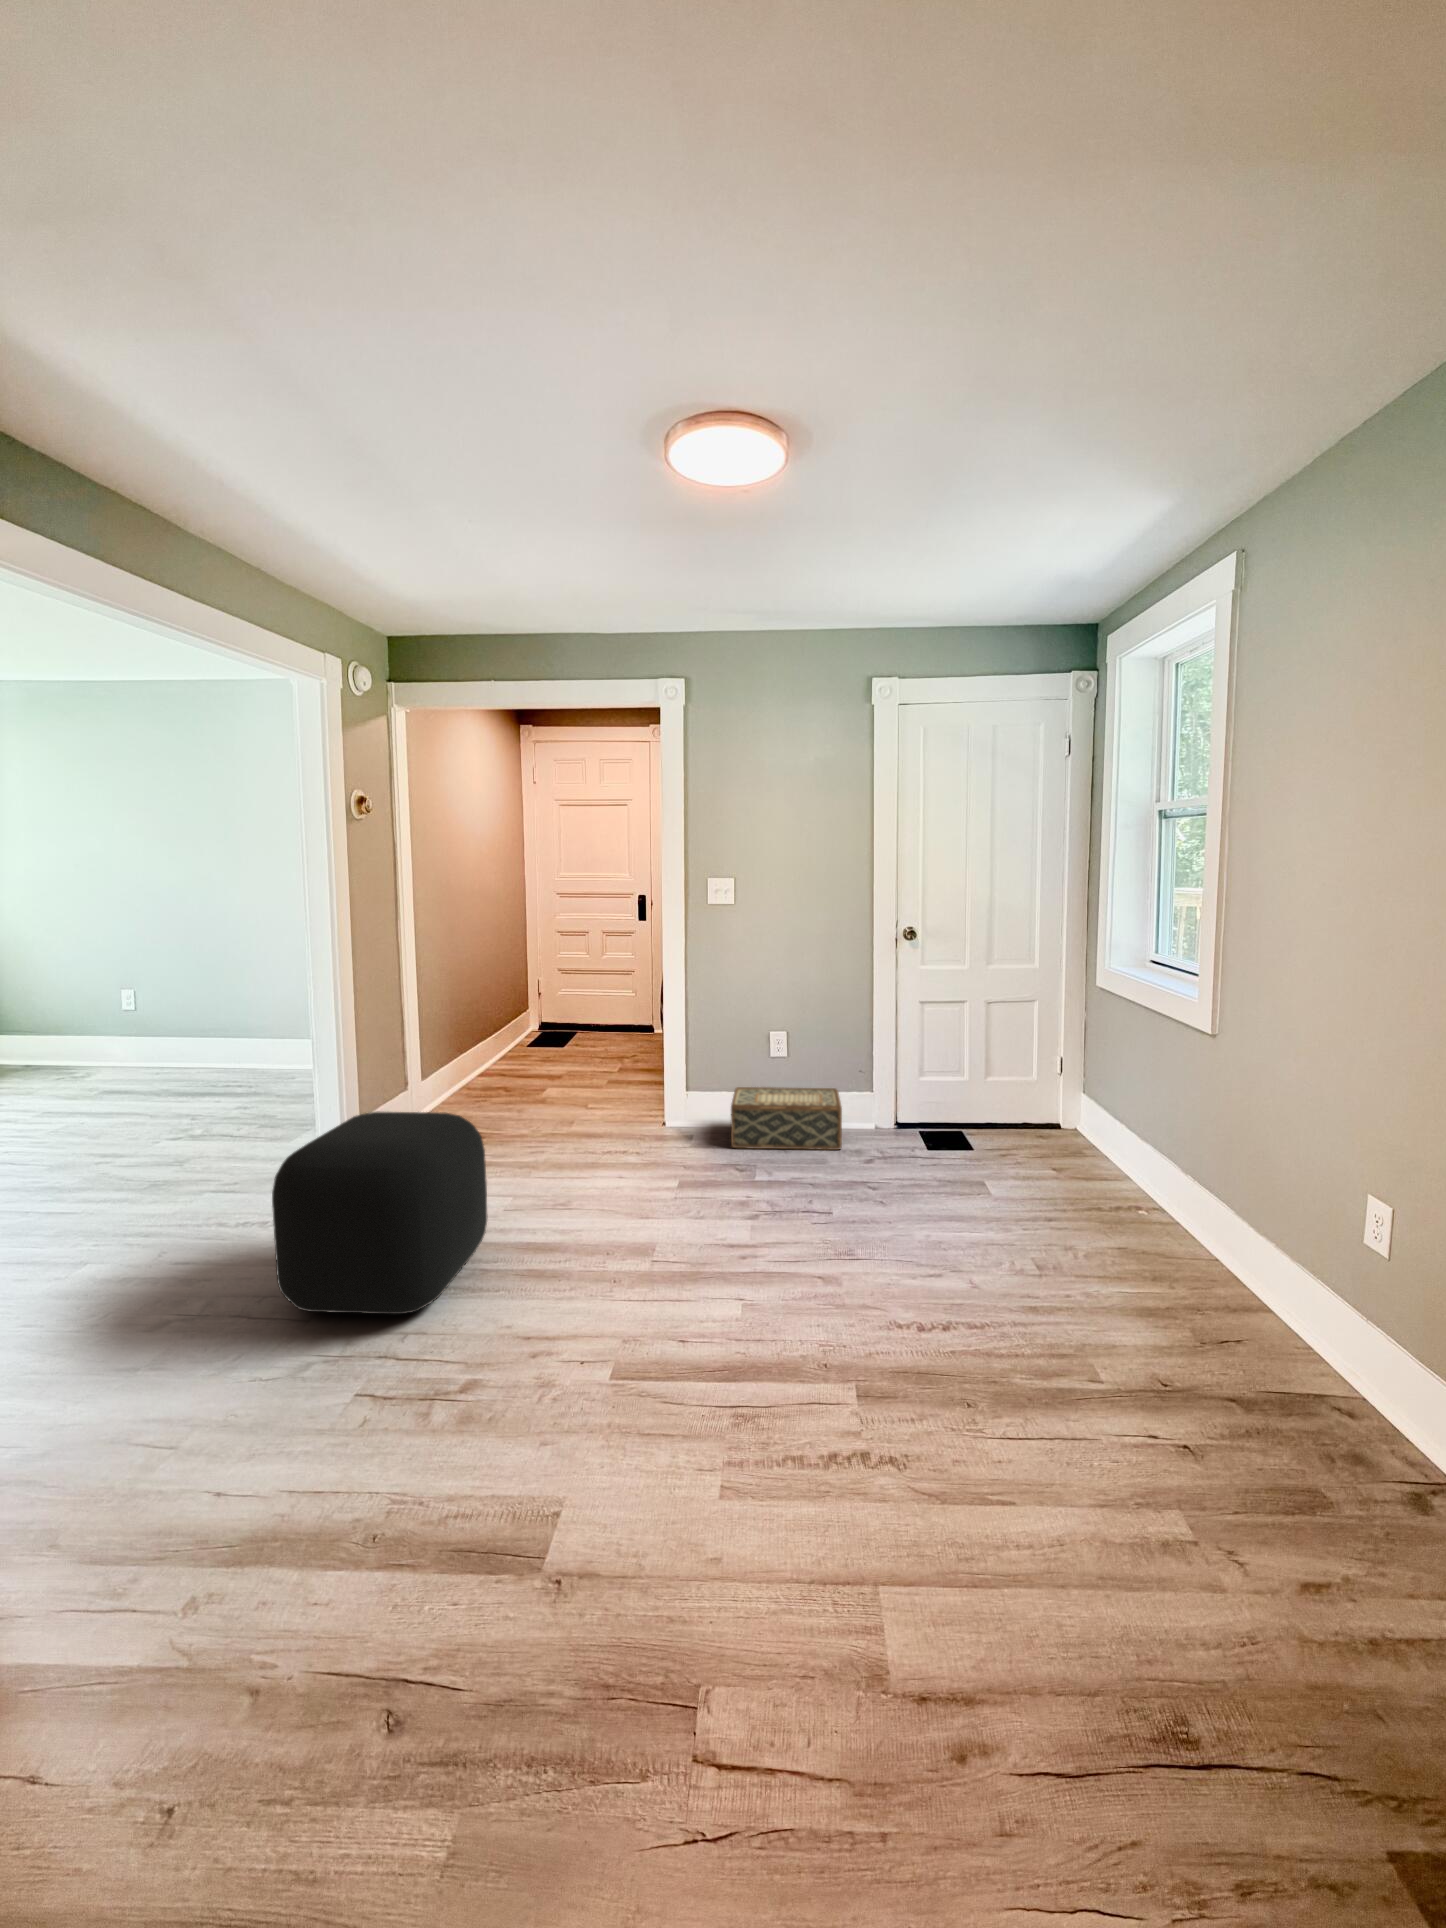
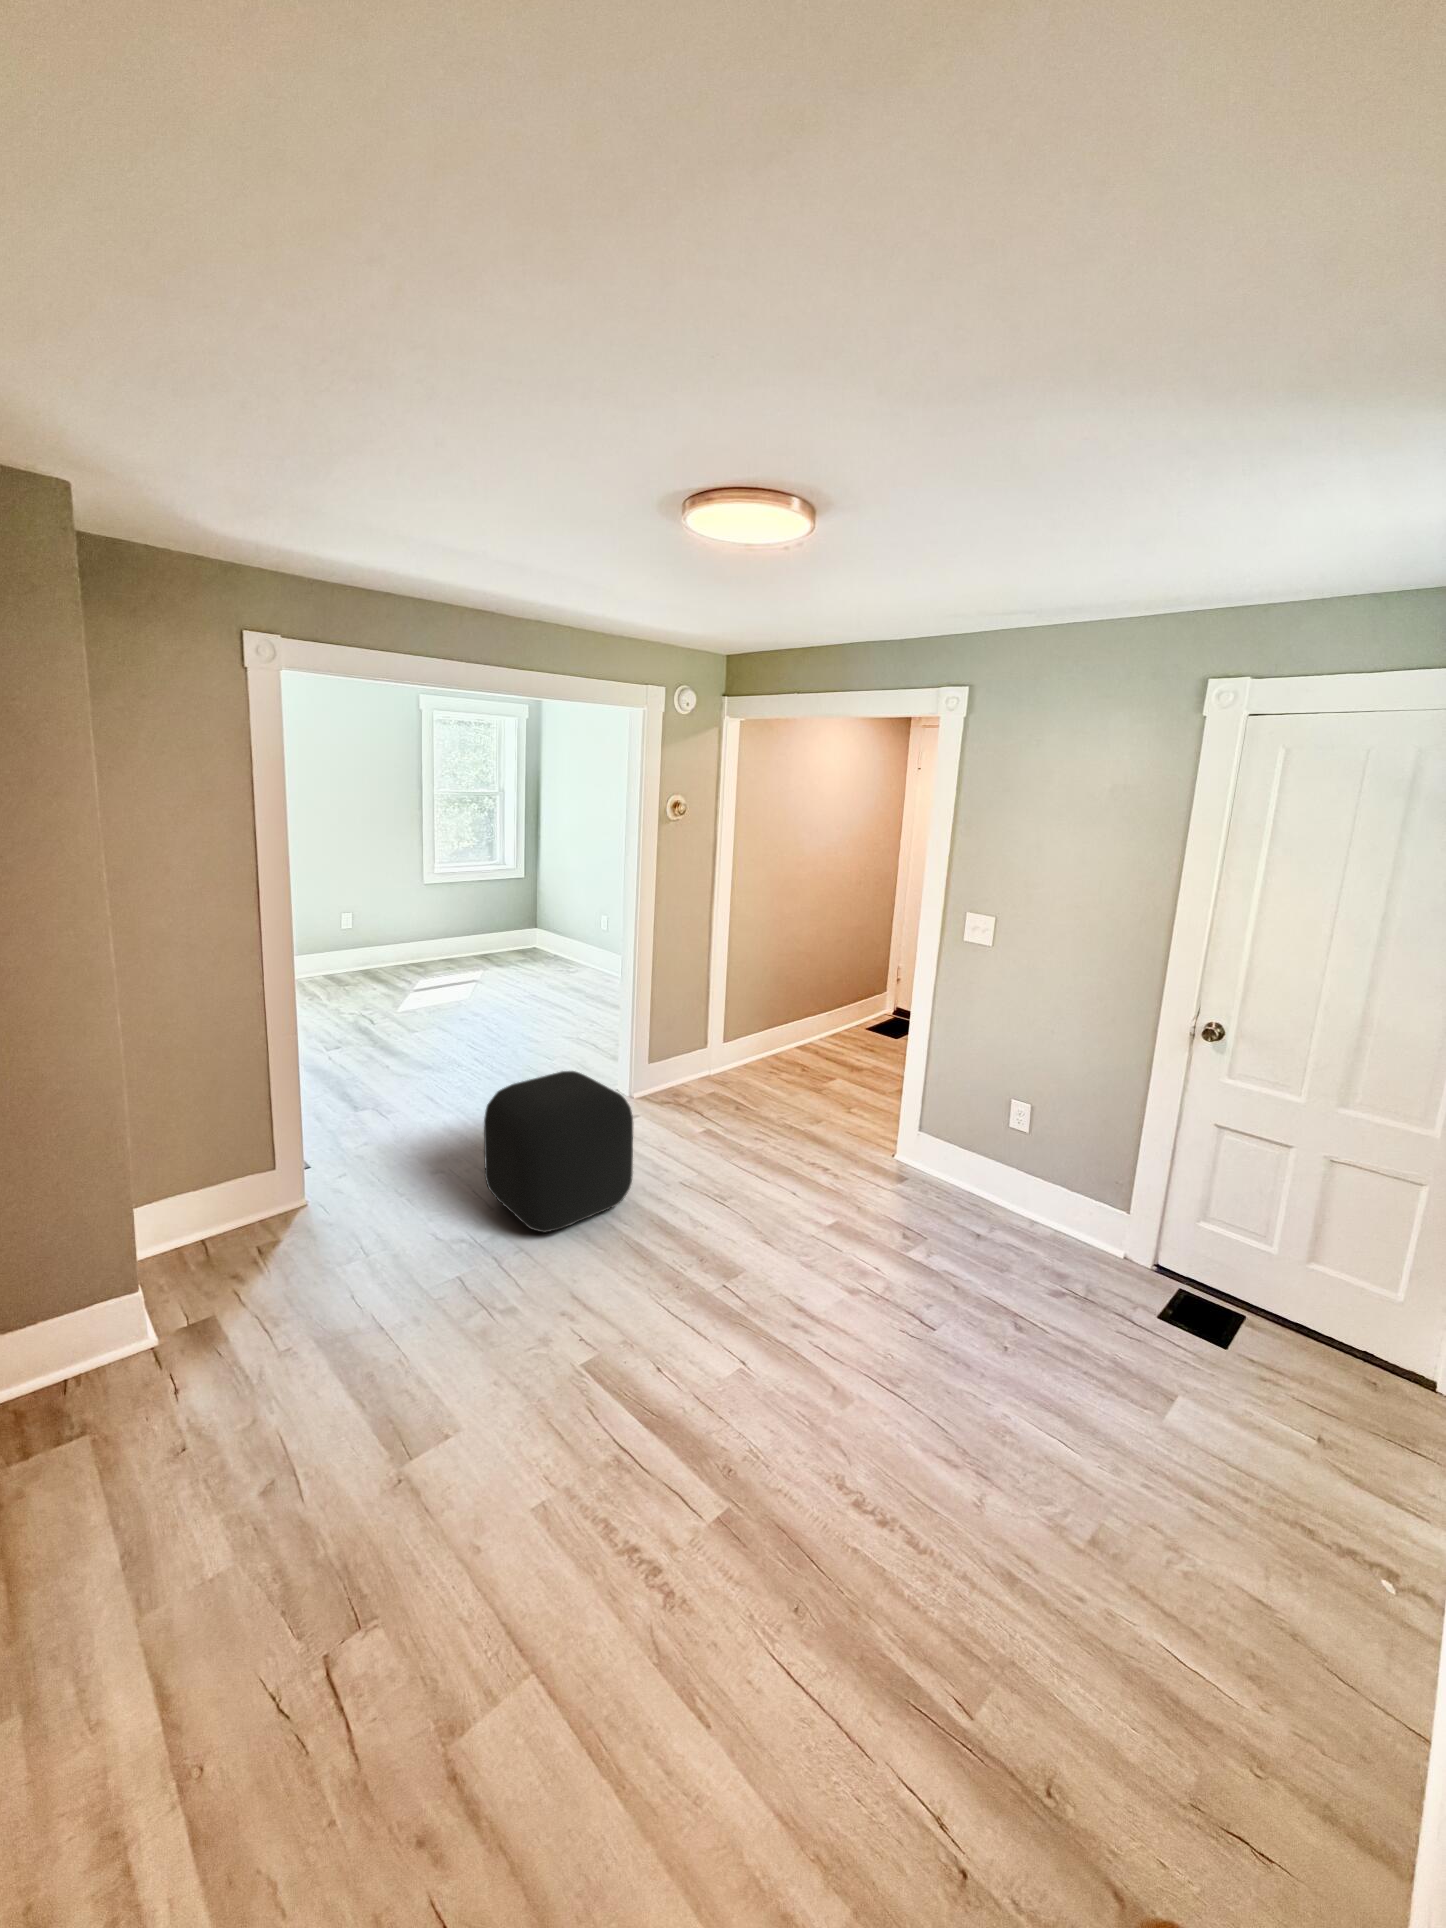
woven basket: present [731,1087,842,1150] -> none [922,1145,1078,1265]

